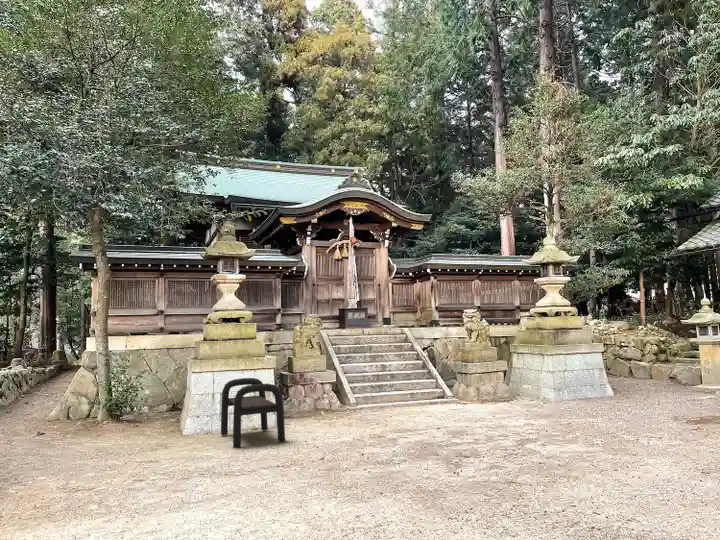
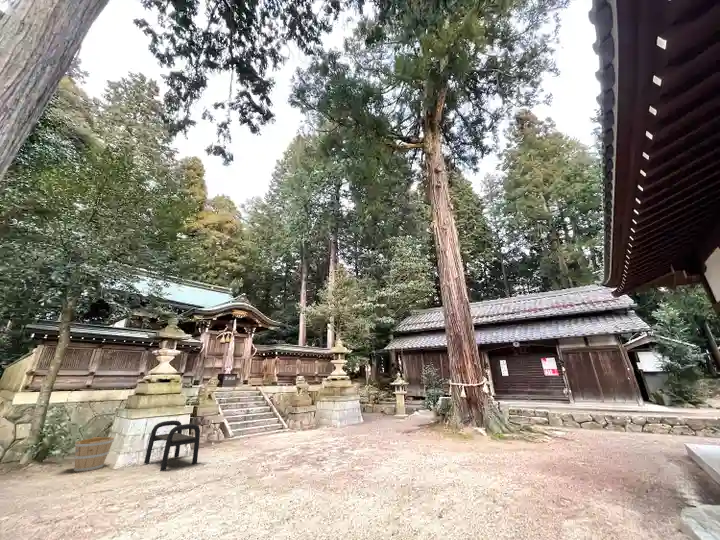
wooden bucket: none [136,396,182,439] -> present [74,437,114,472]

